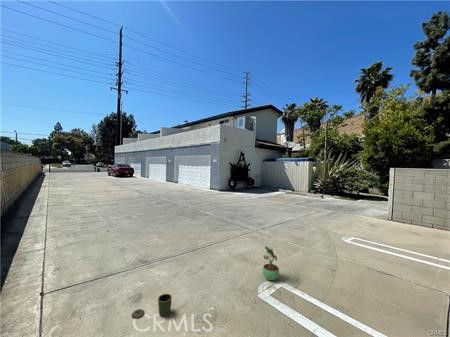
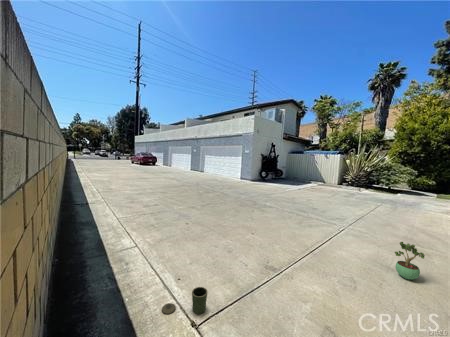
trash can: present [132,294,172,319] -> present [162,287,207,315]

